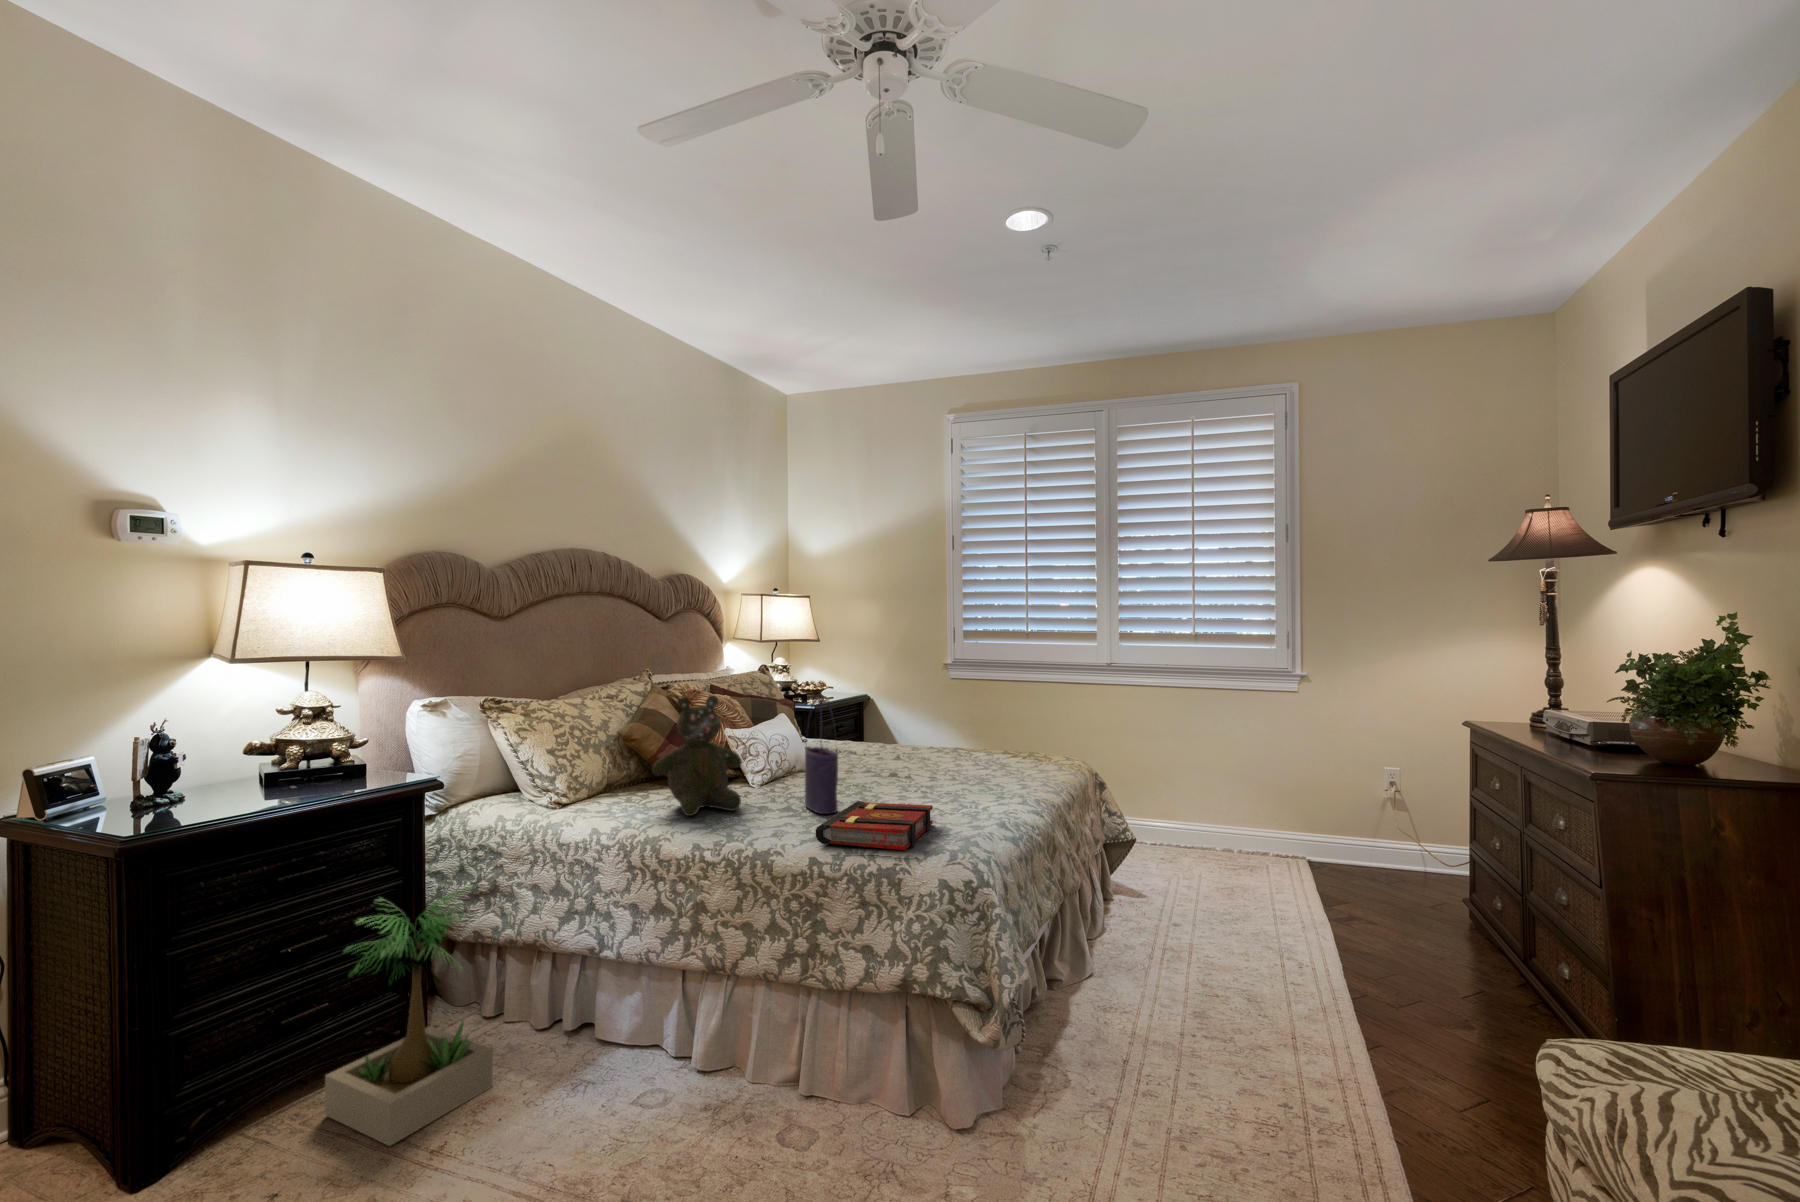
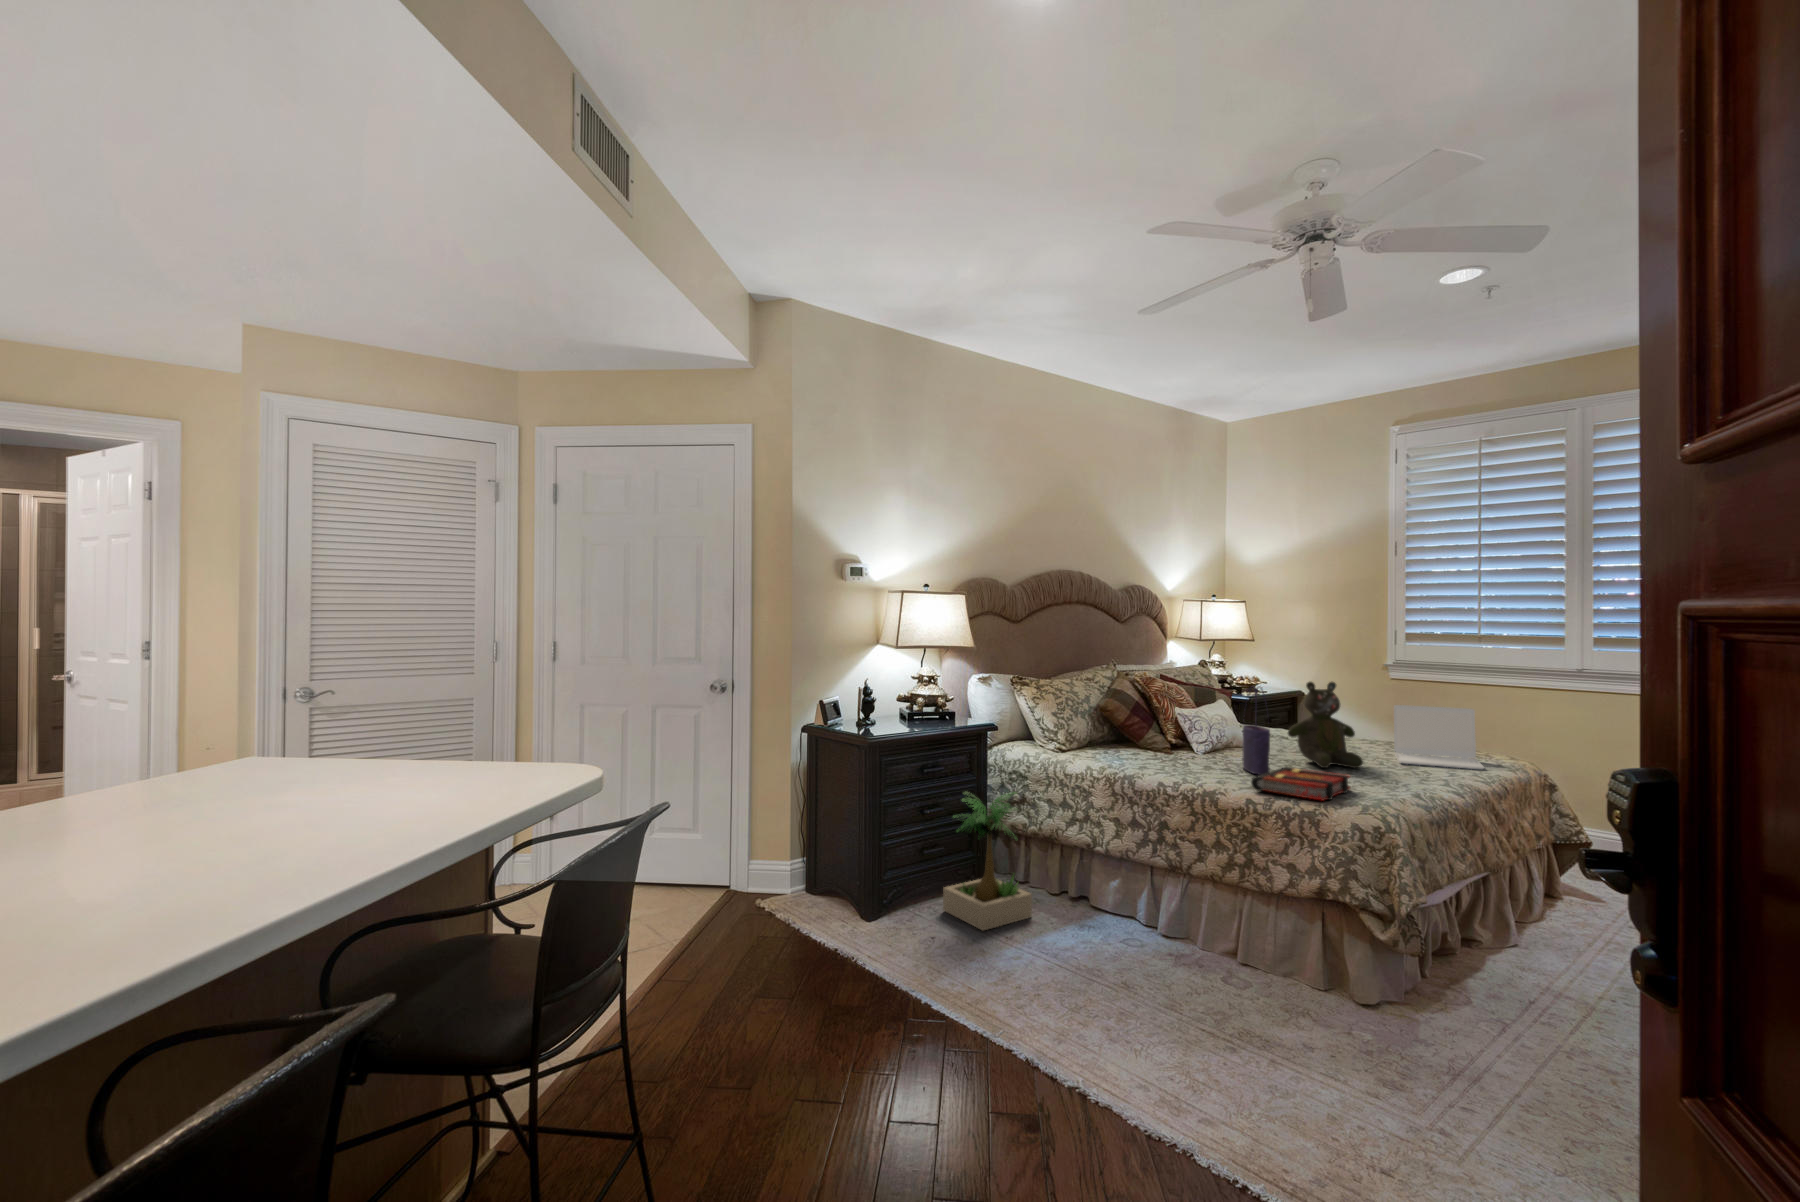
teddy bear: present [652,695,741,816] -> present [1288,682,1363,768]
laptop: none [964,707,1054,776] -> present [1394,705,1484,769]

